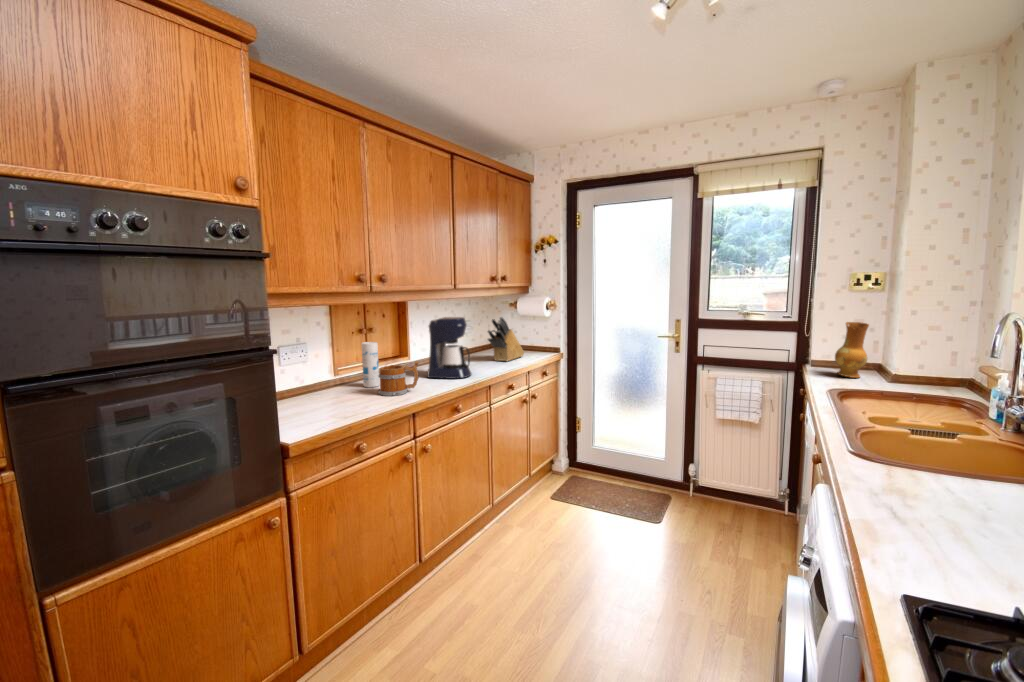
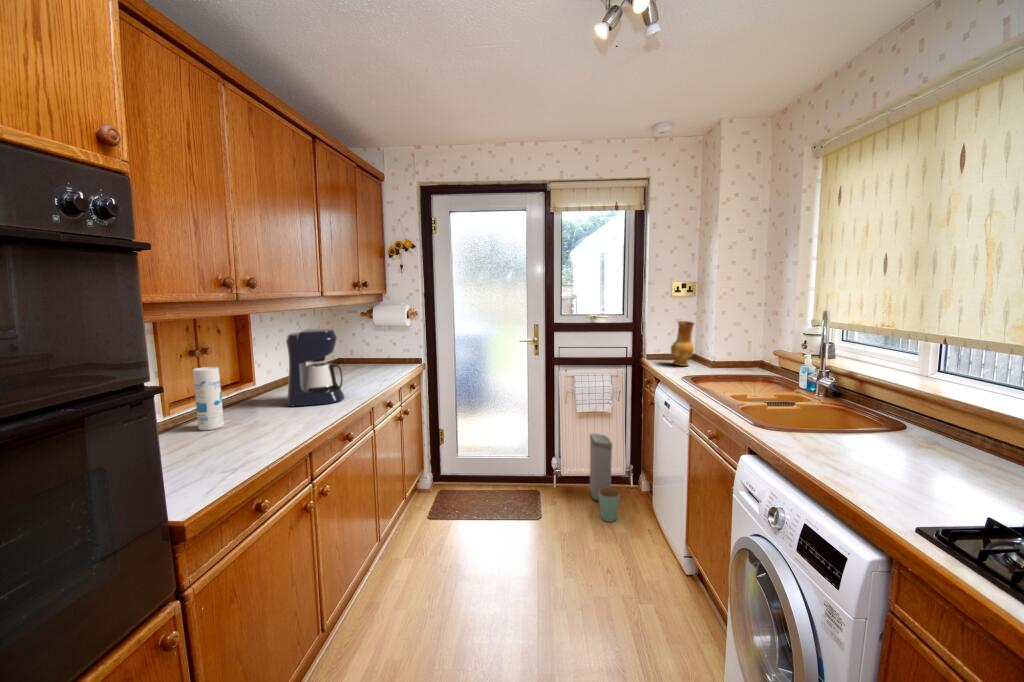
knife block: present [488,317,524,362] -> none [348,328,385,377]
mug: present [378,361,419,396] -> none [232,387,291,439]
trash can: none [725,446,755,544] -> present [590,434,620,522]

